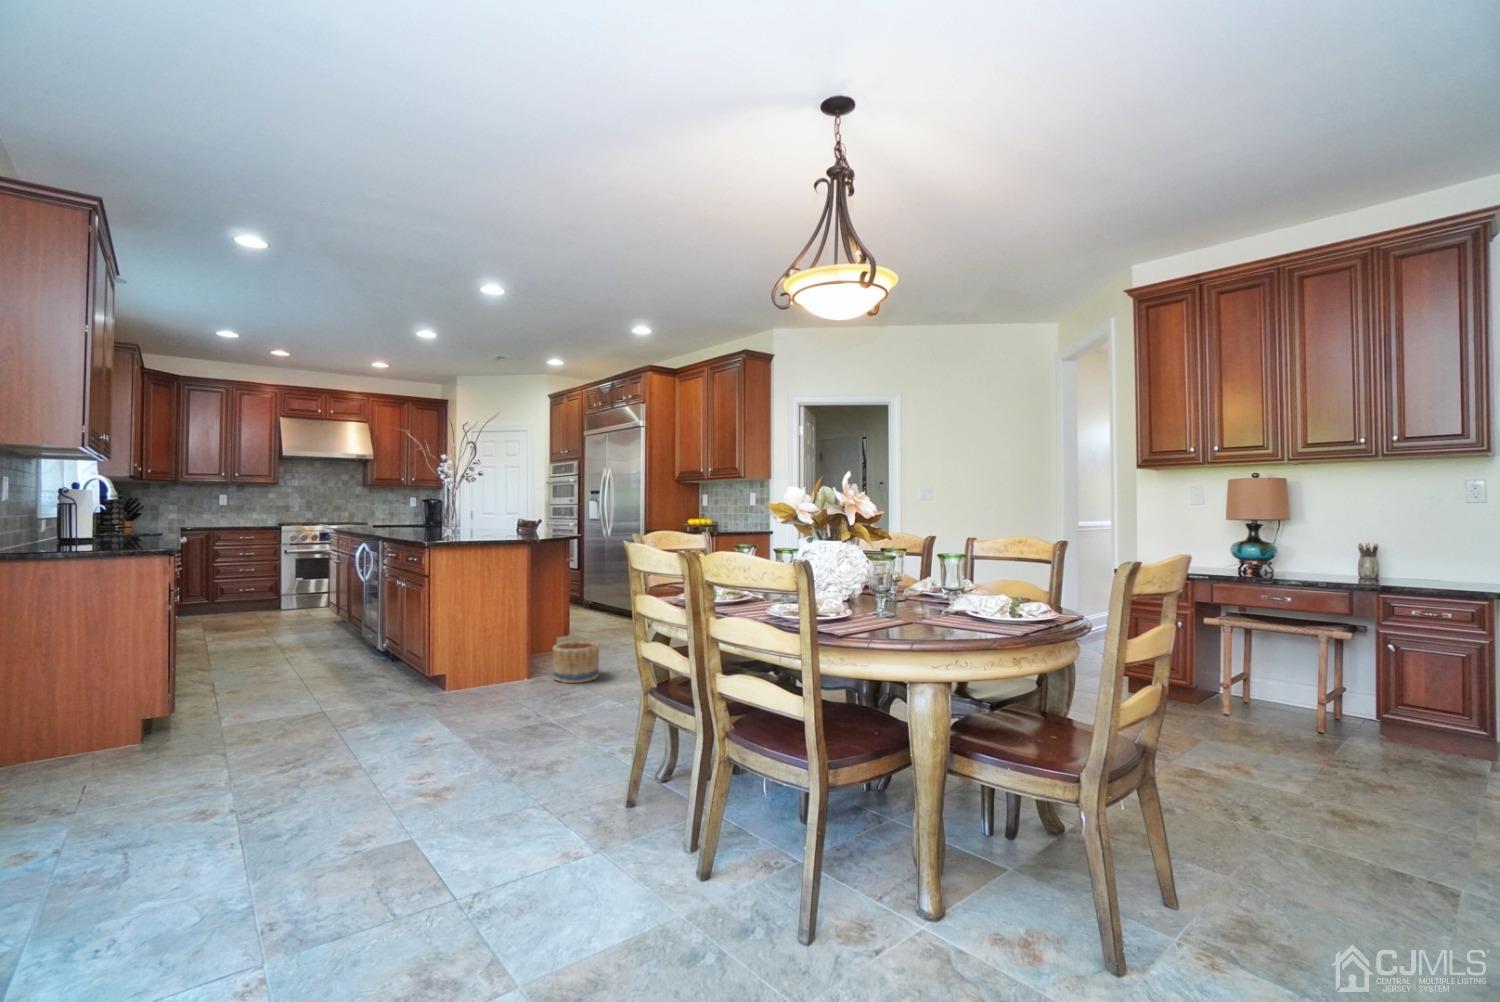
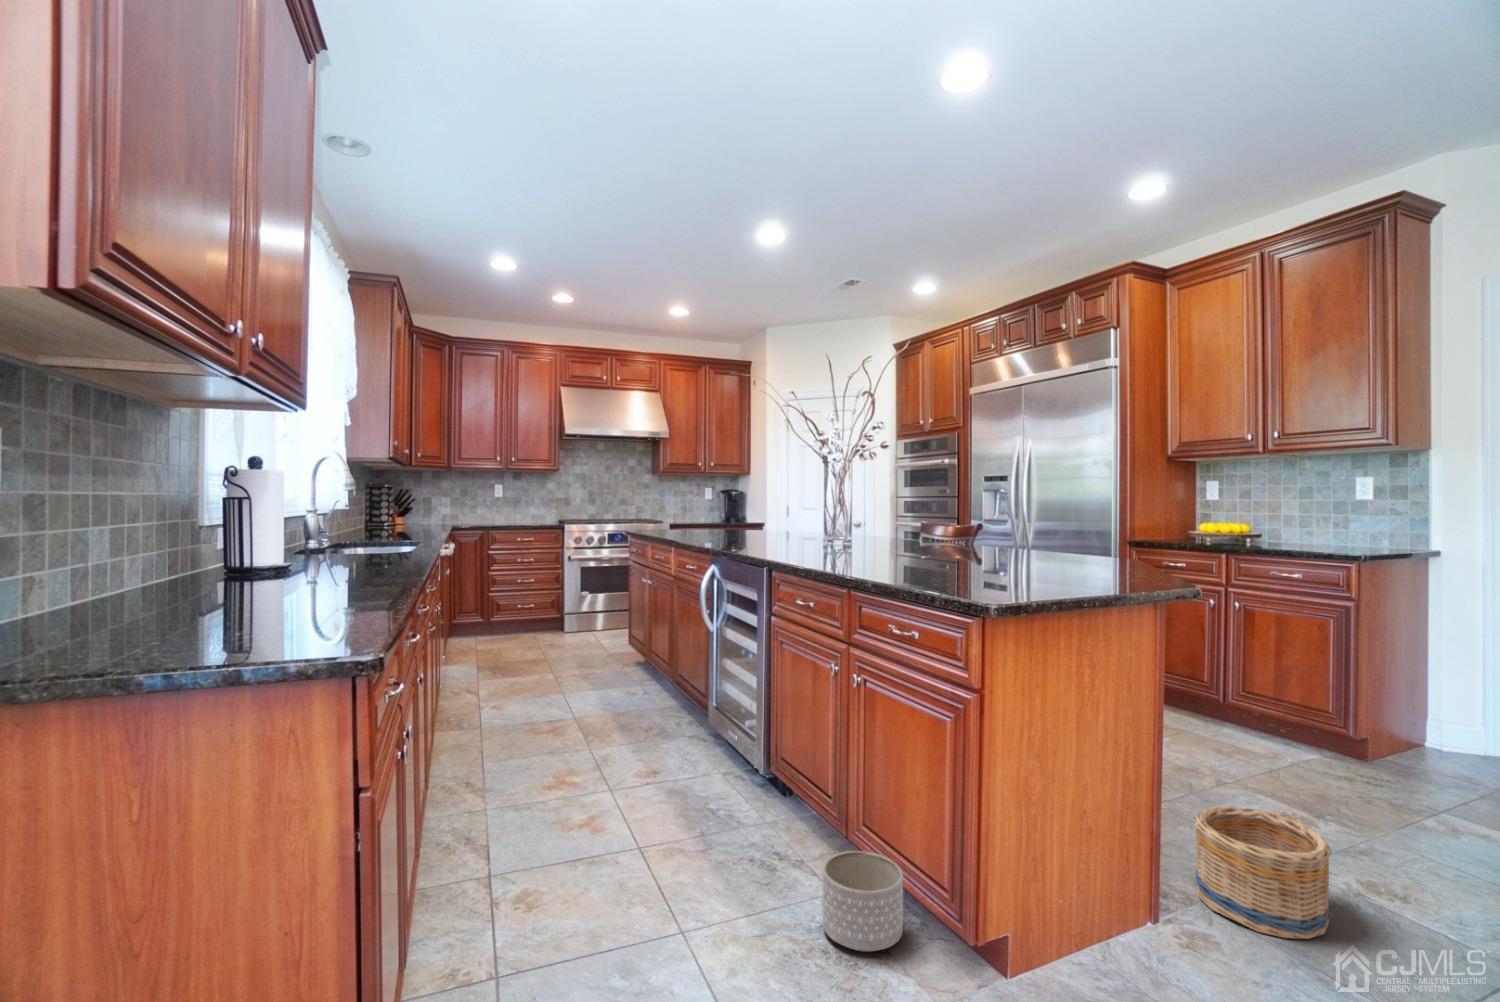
planter: none [363,665,402,700] -> present [822,851,903,952]

